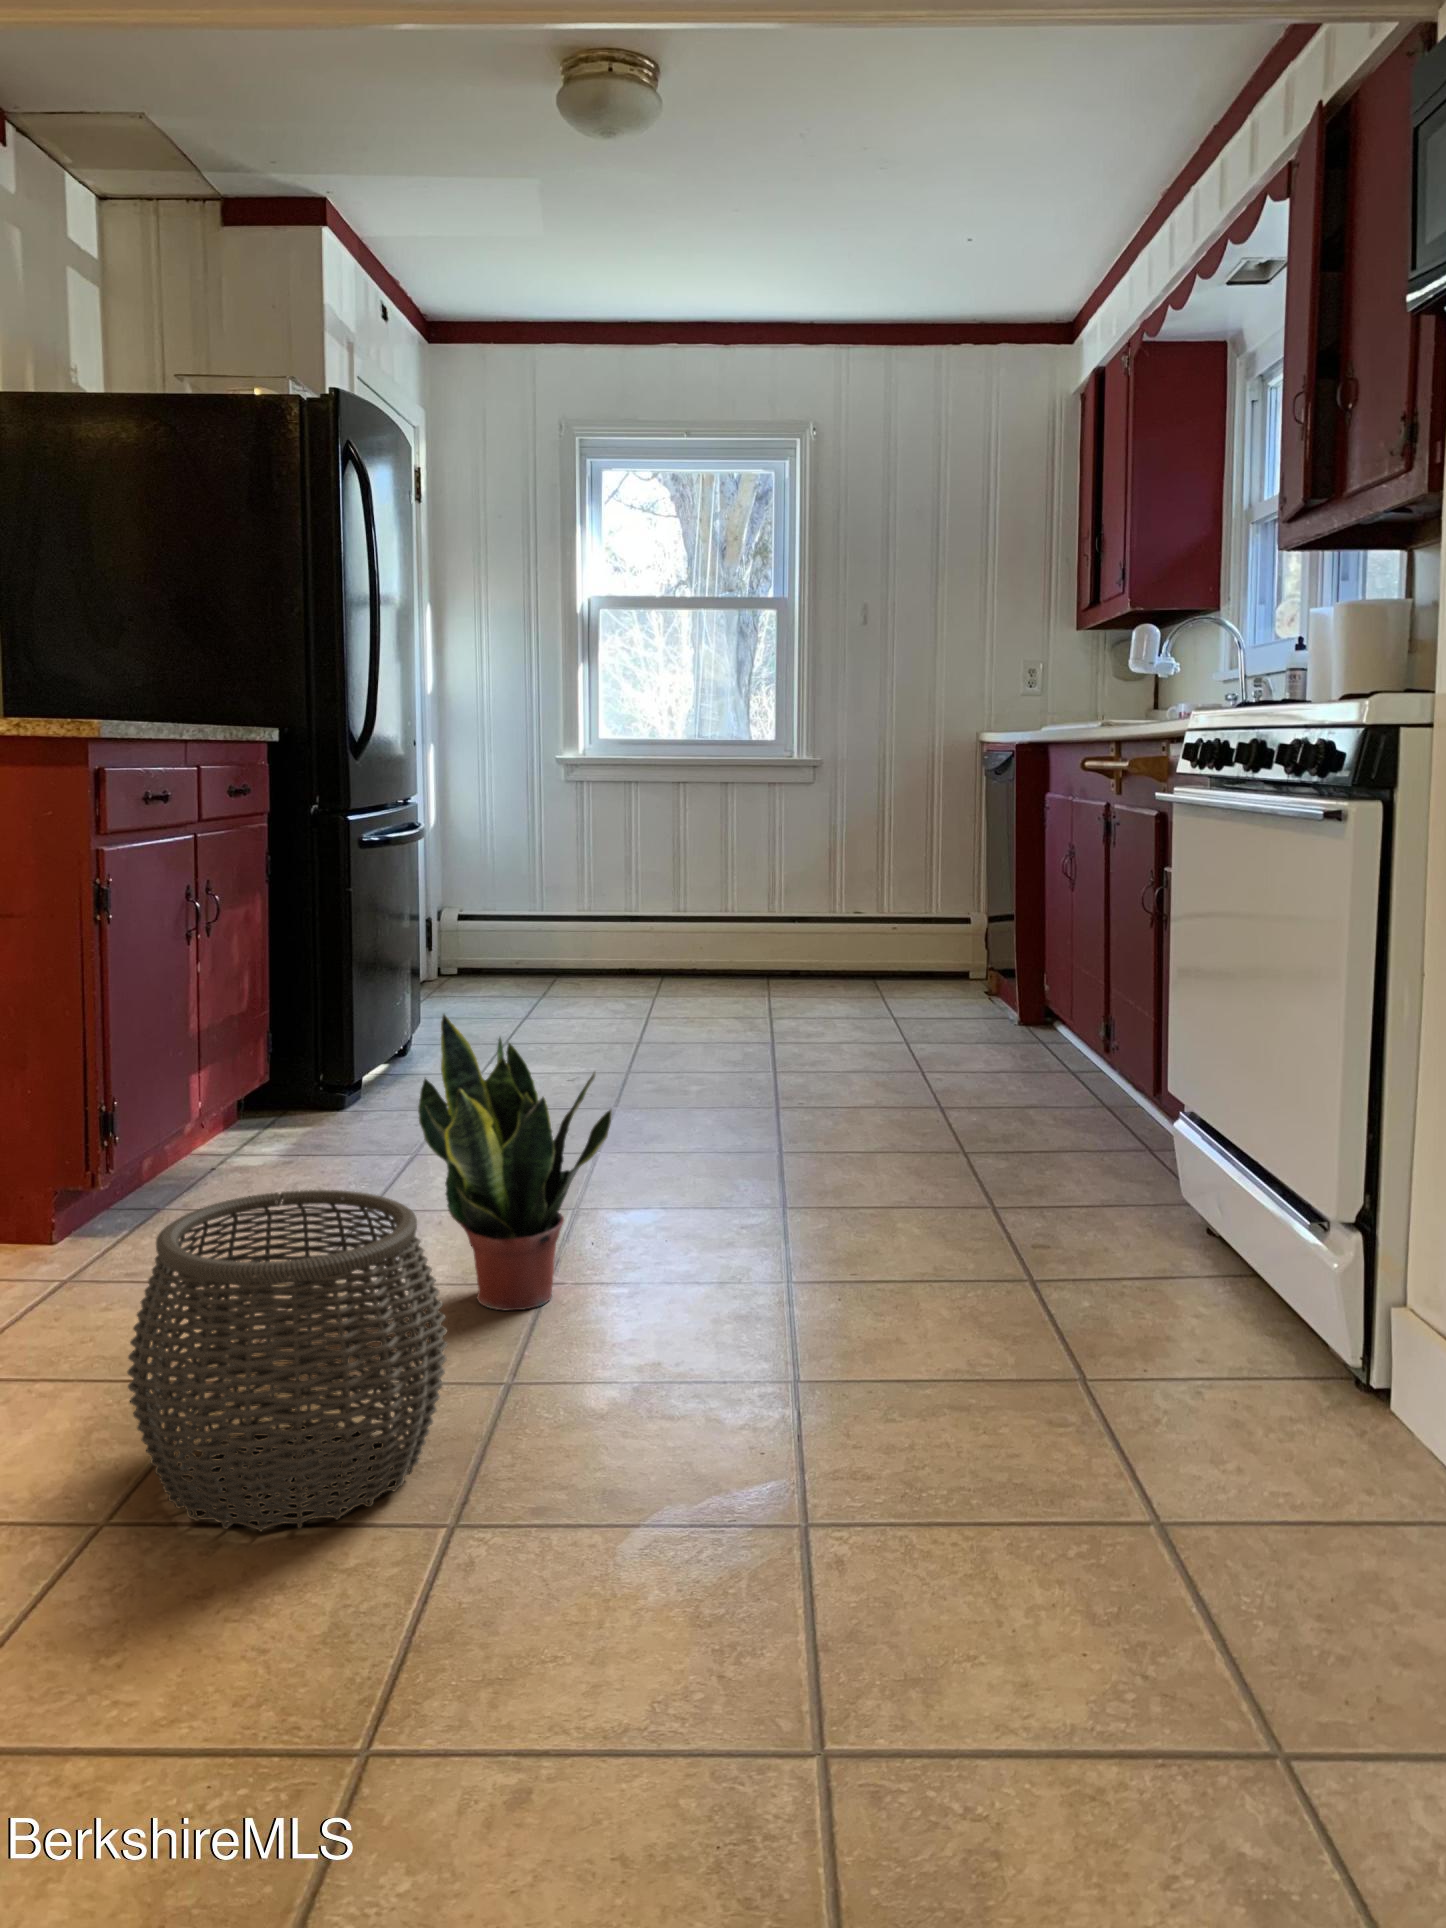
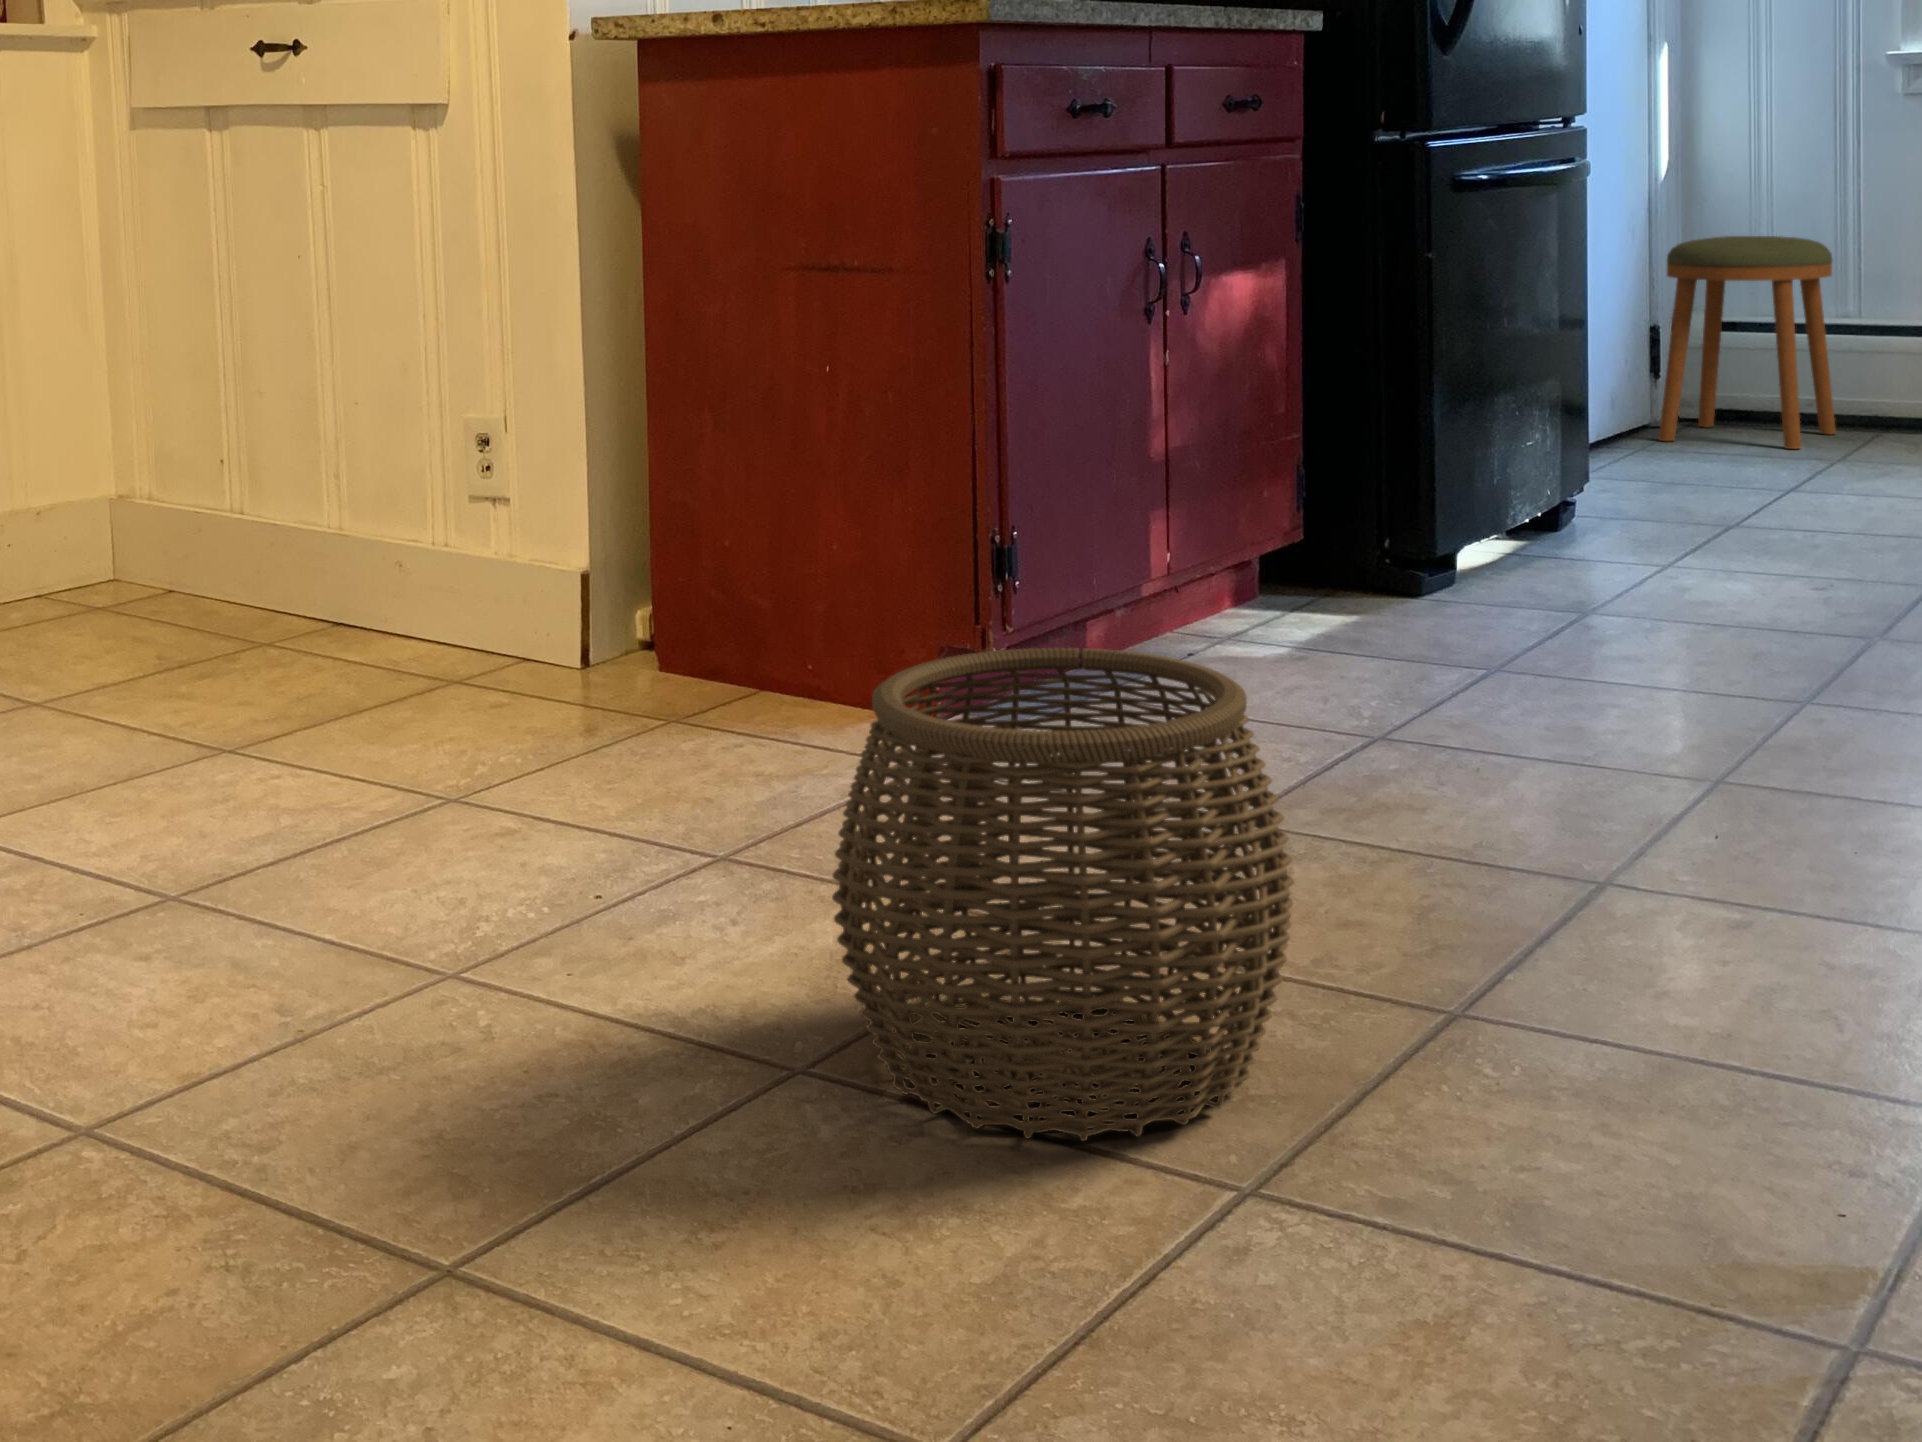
stool: none [437,863,532,989] -> present [1659,236,1836,449]
potted plant: present [418,1014,612,1310] -> none [1377,415,1700,919]

